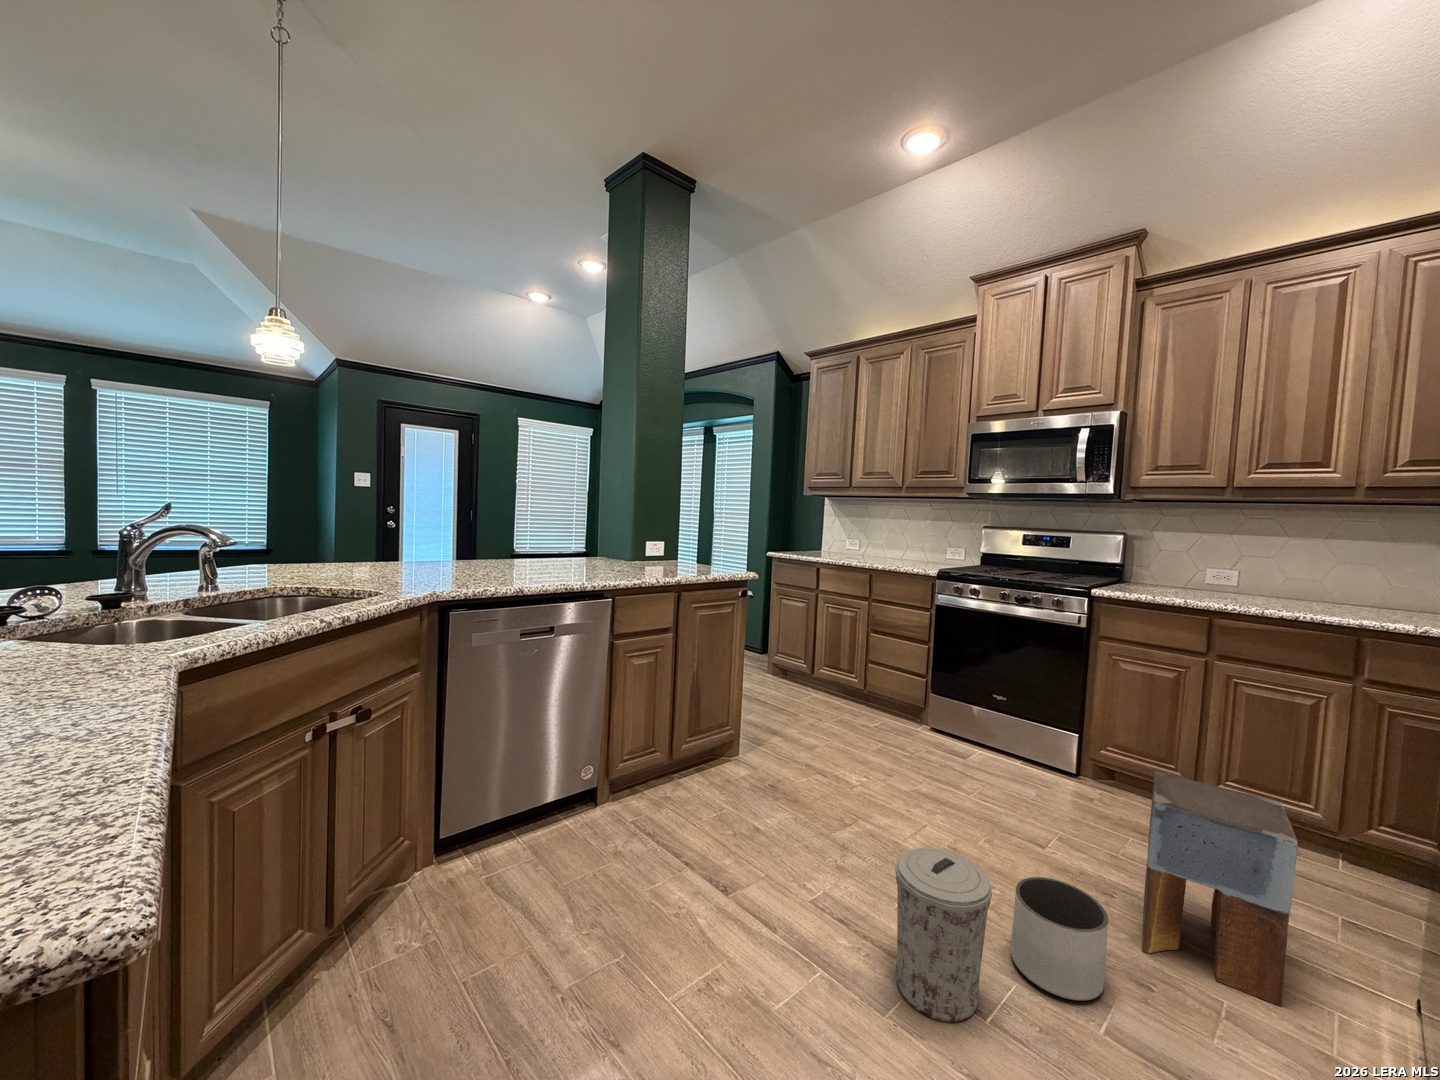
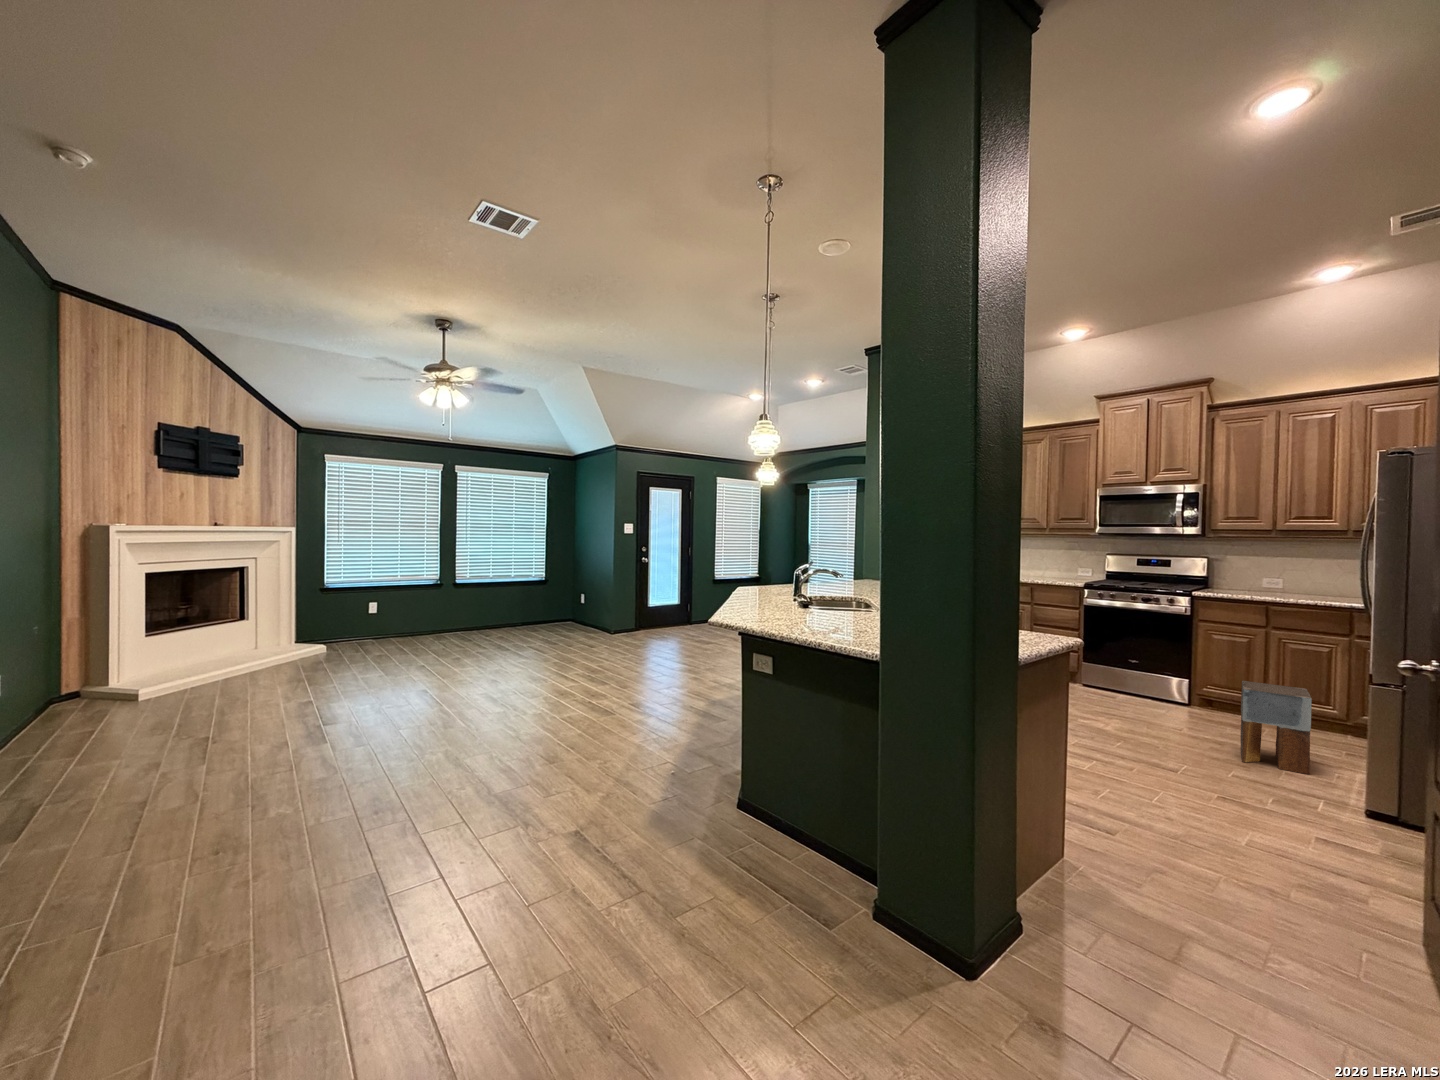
trash can: present [895,847,992,1022] -> none [1125,711,1174,778]
planter: present [1011,877,1108,1001] -> none [1178,728,1226,773]

